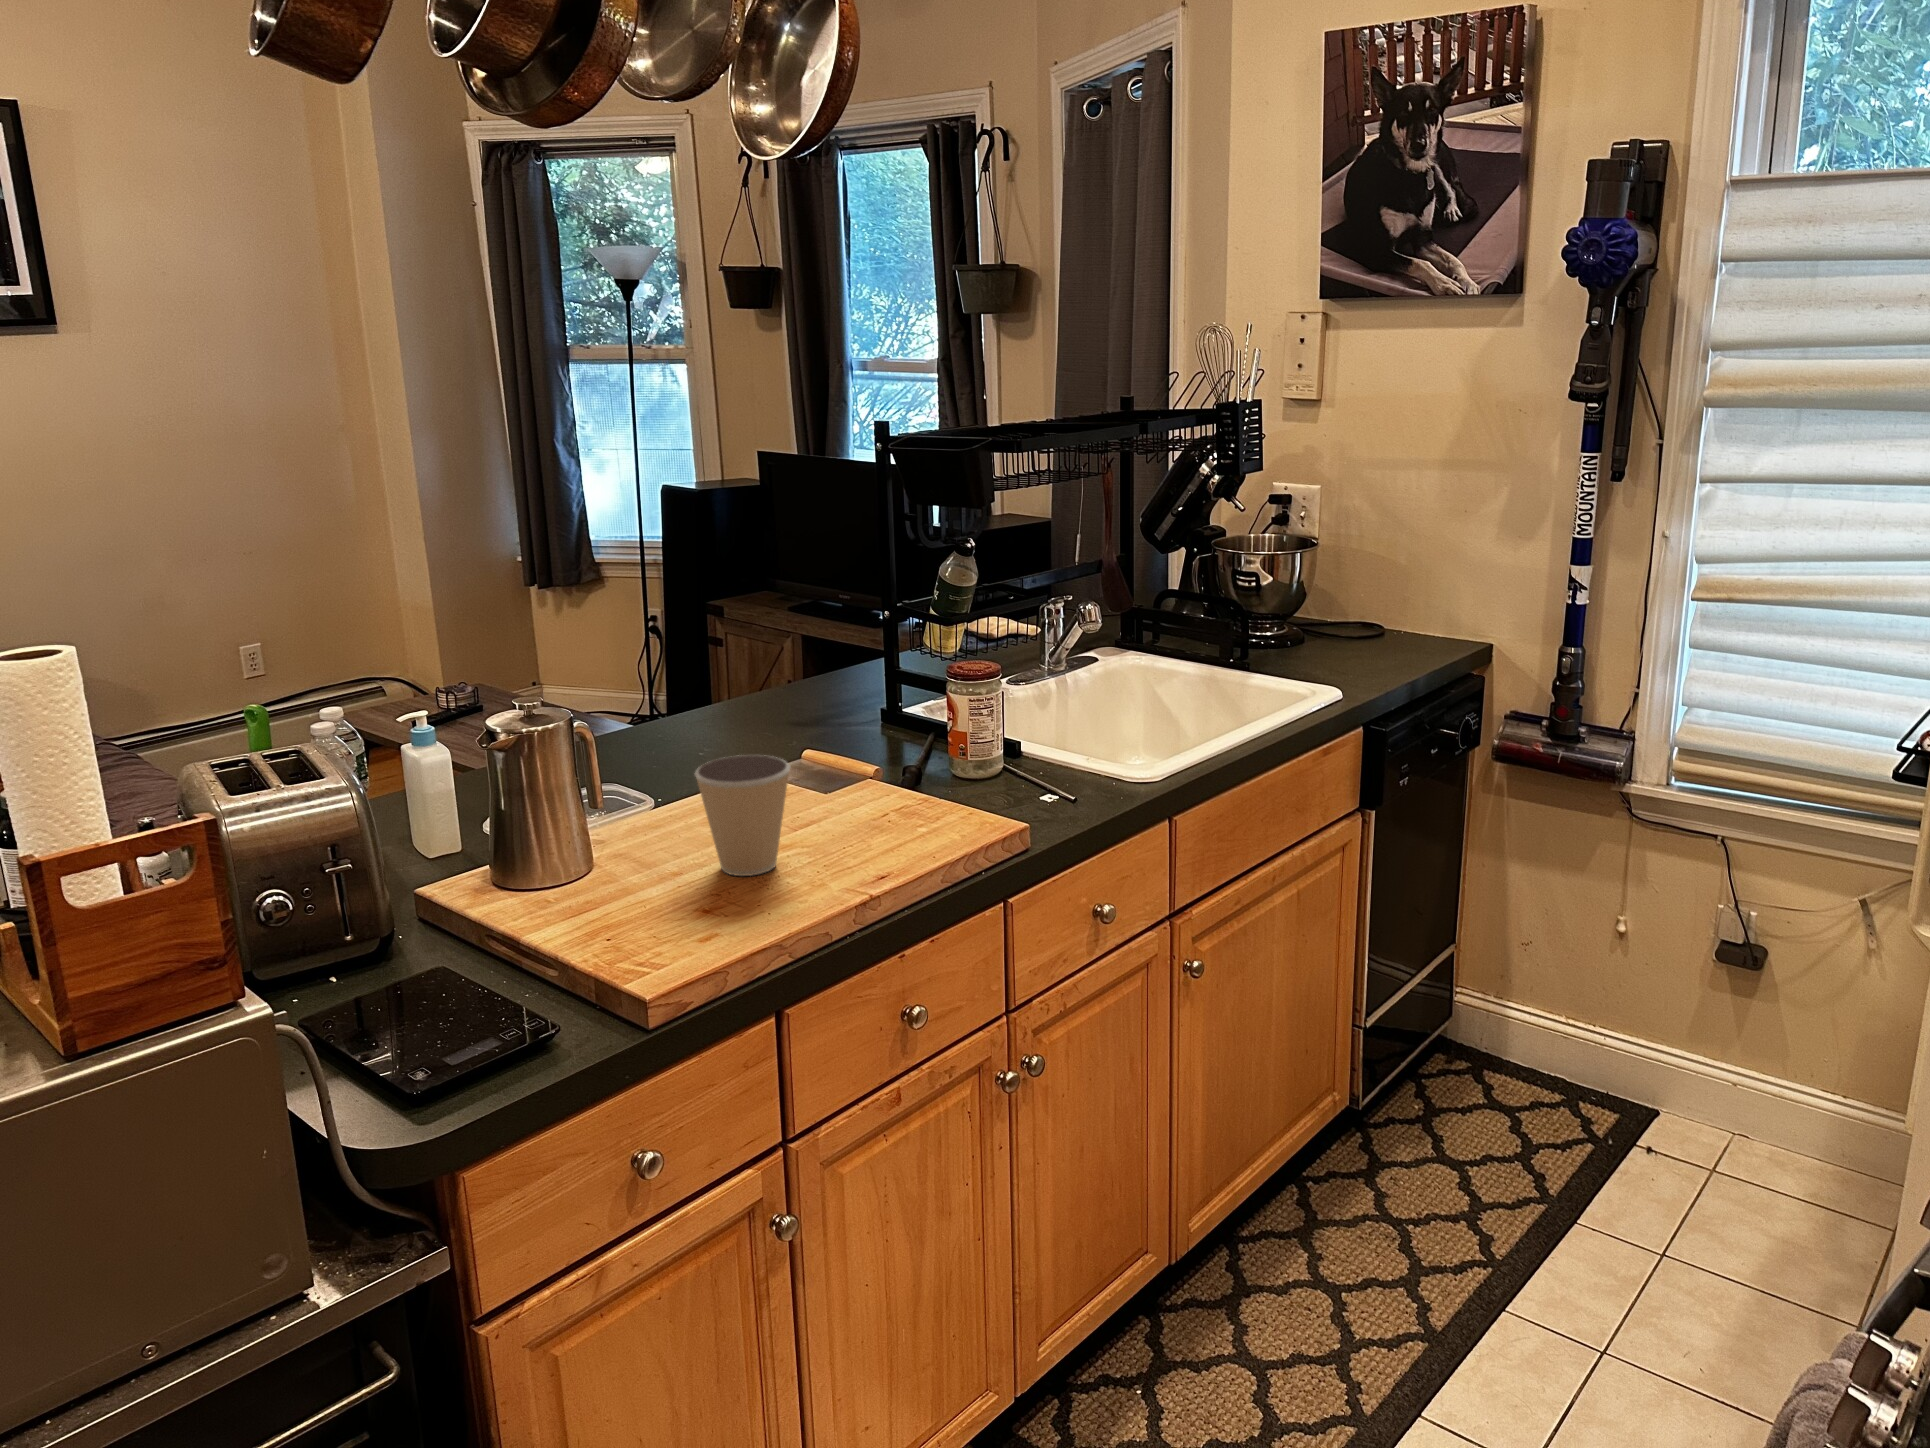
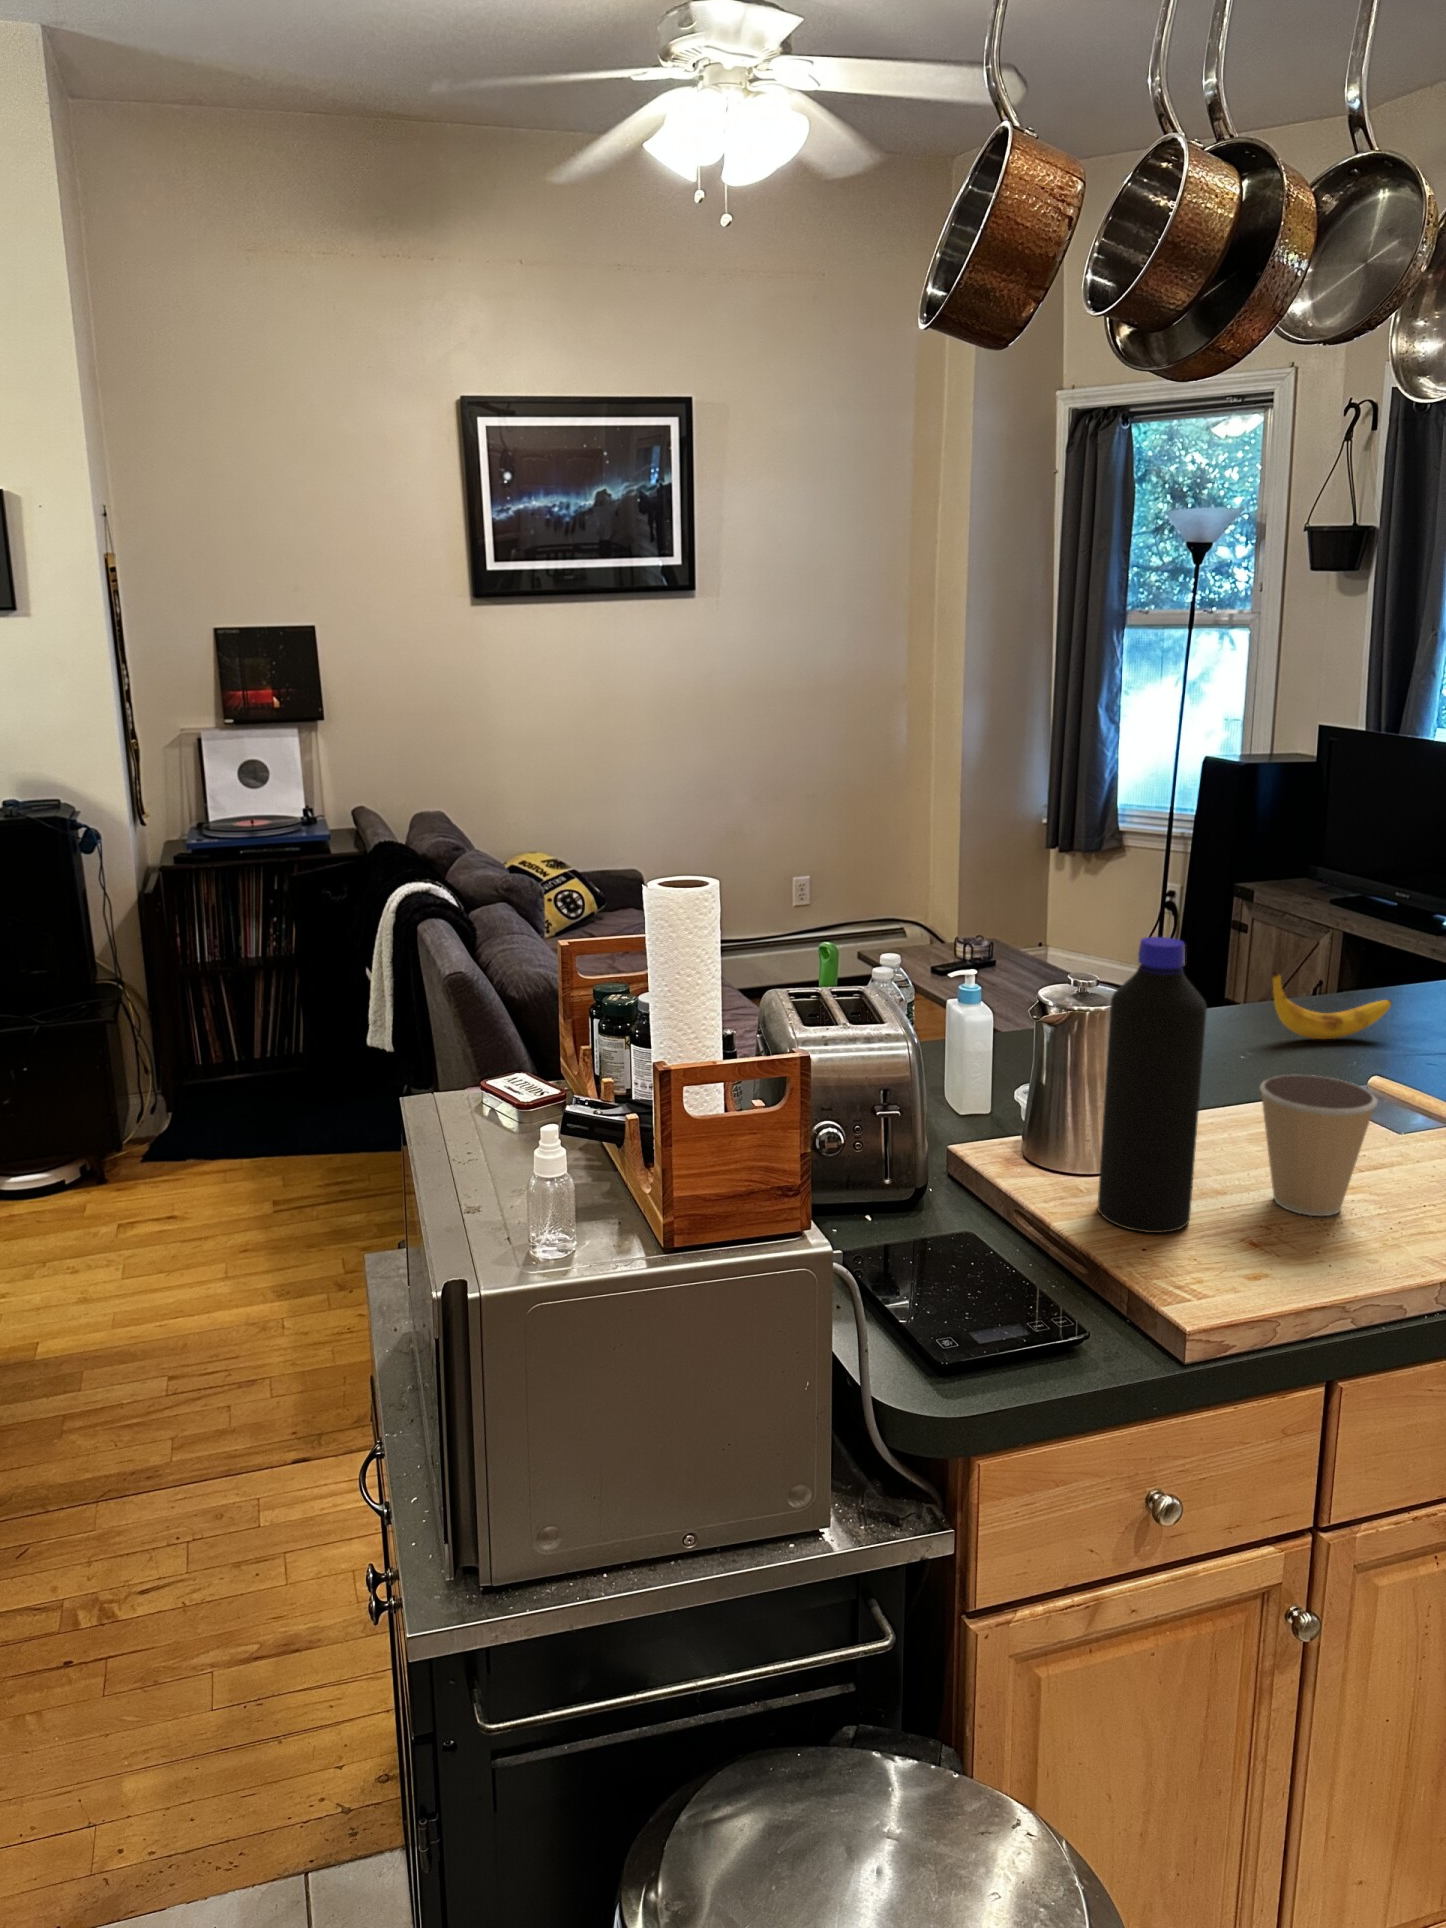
bottle: none [544,652,648,925] -> present [1098,937,1207,1233]
banana: none [713,670,816,725] -> present [1273,971,1392,1039]

